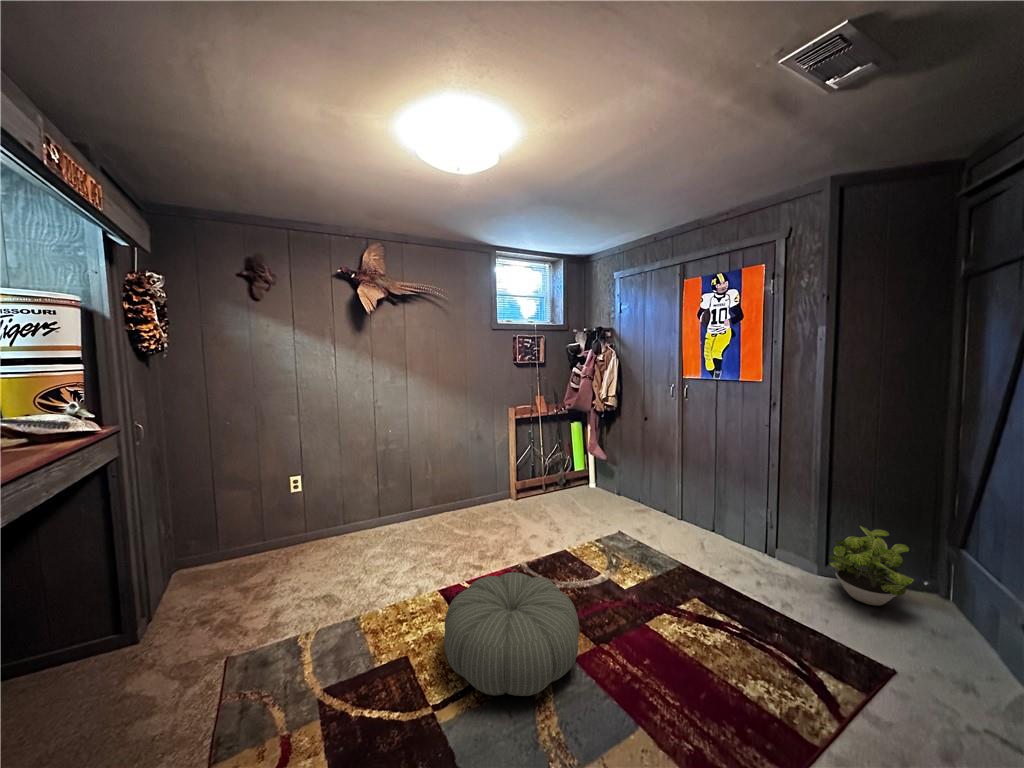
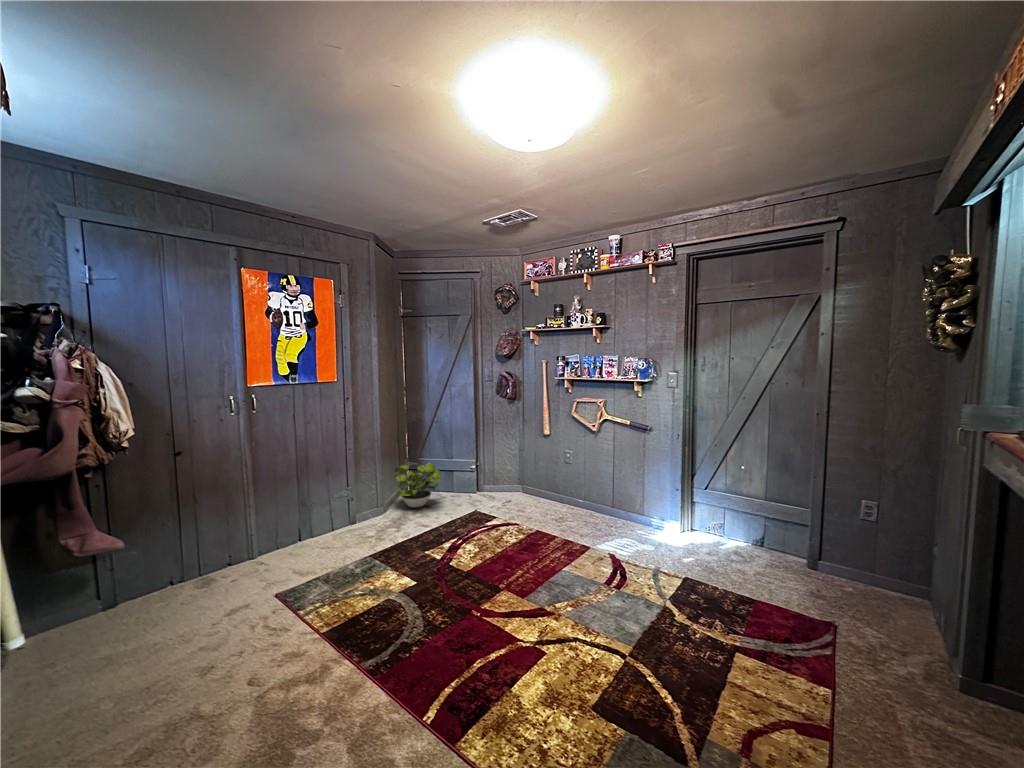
pouf: present [444,572,579,696] -> none [477,558,604,666]

